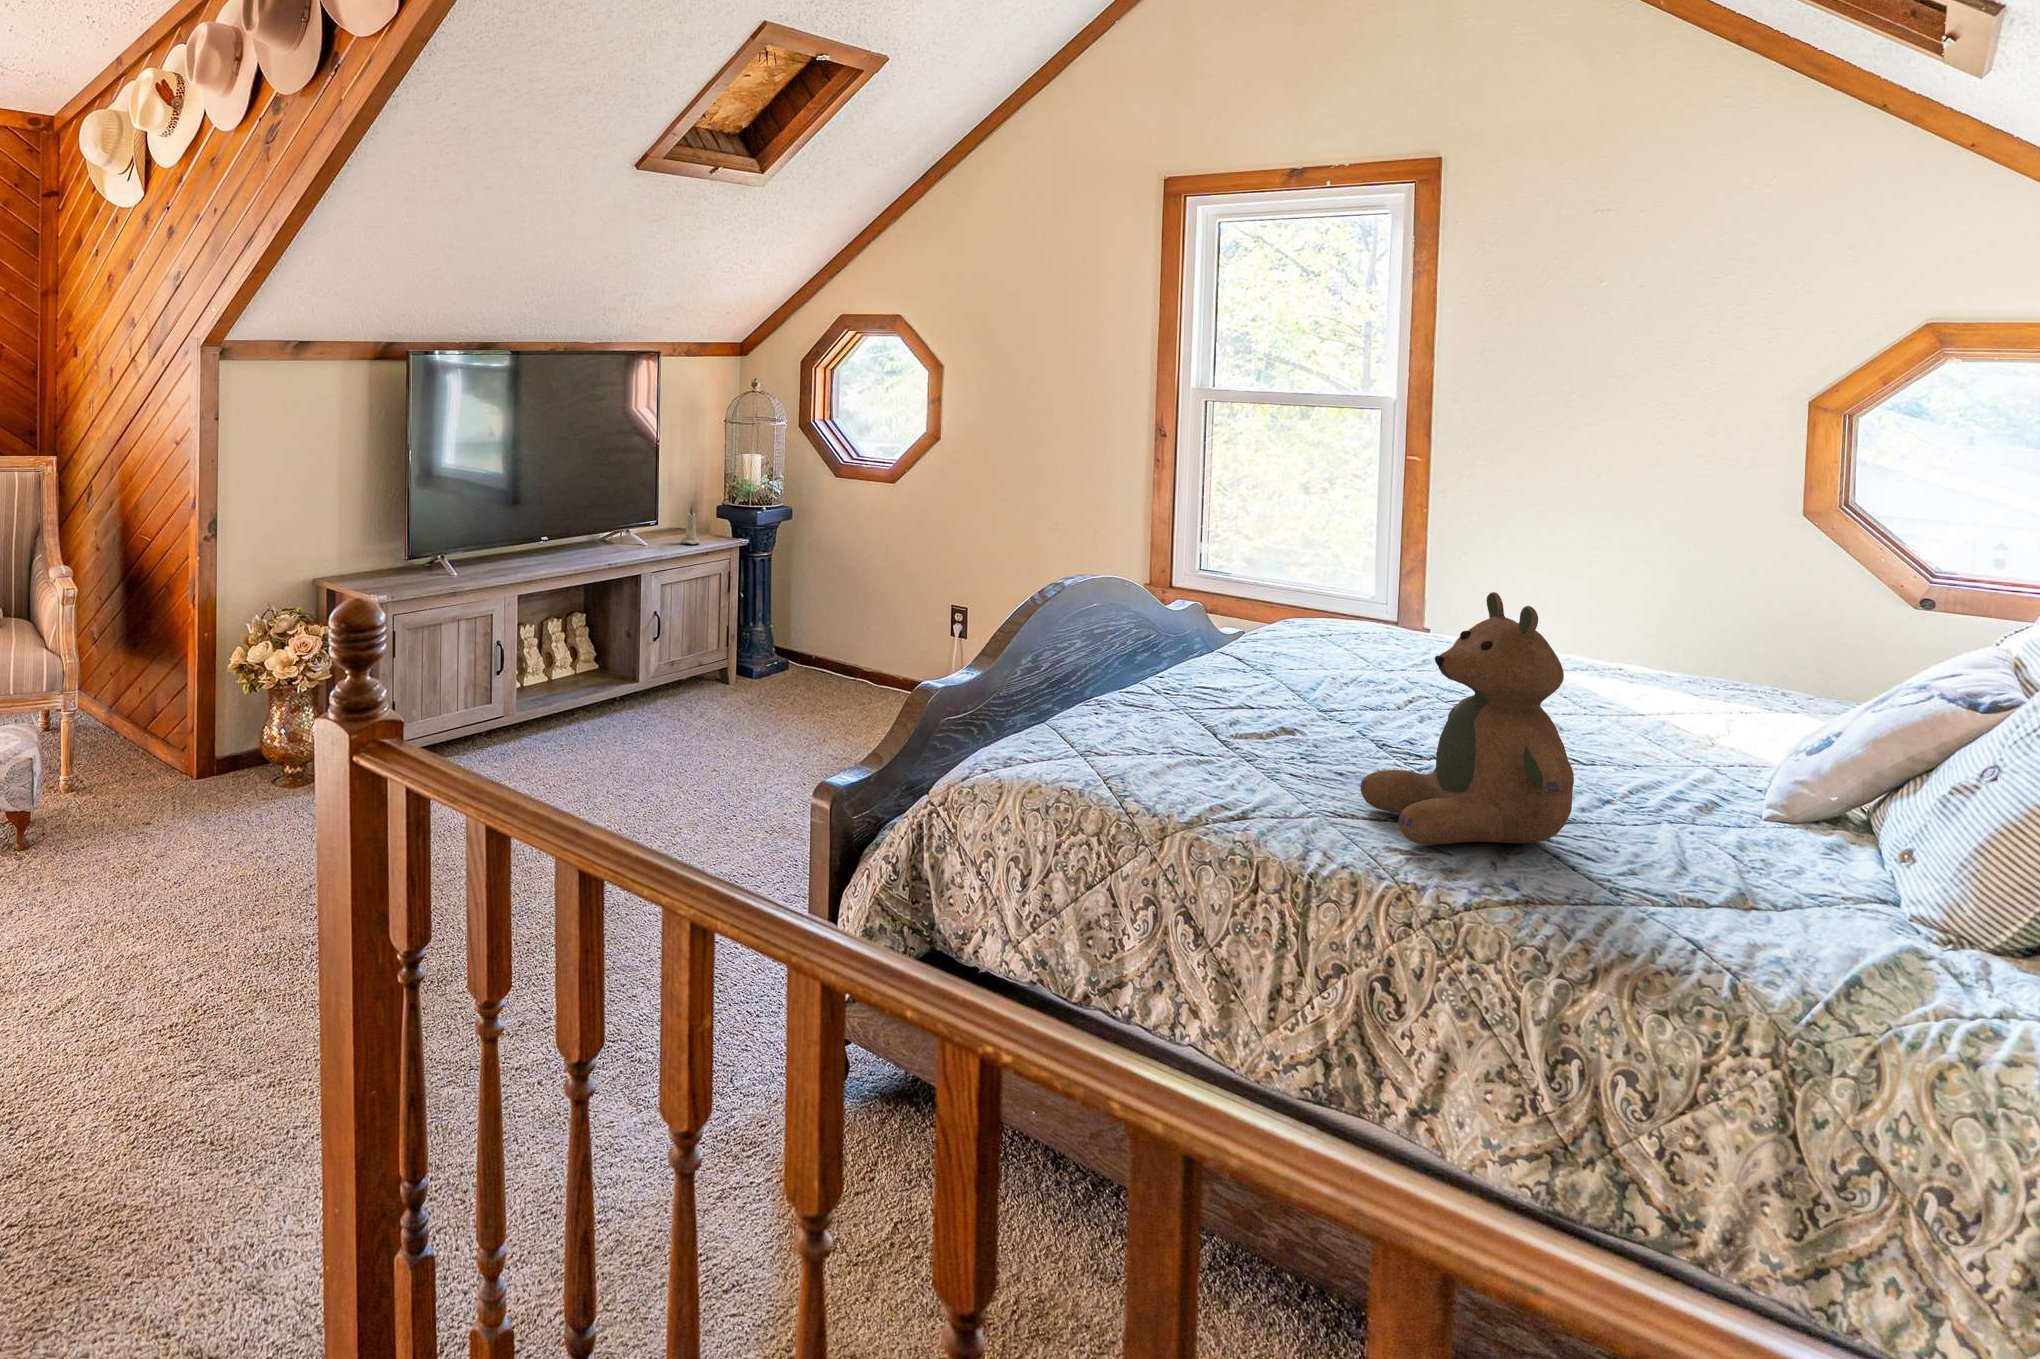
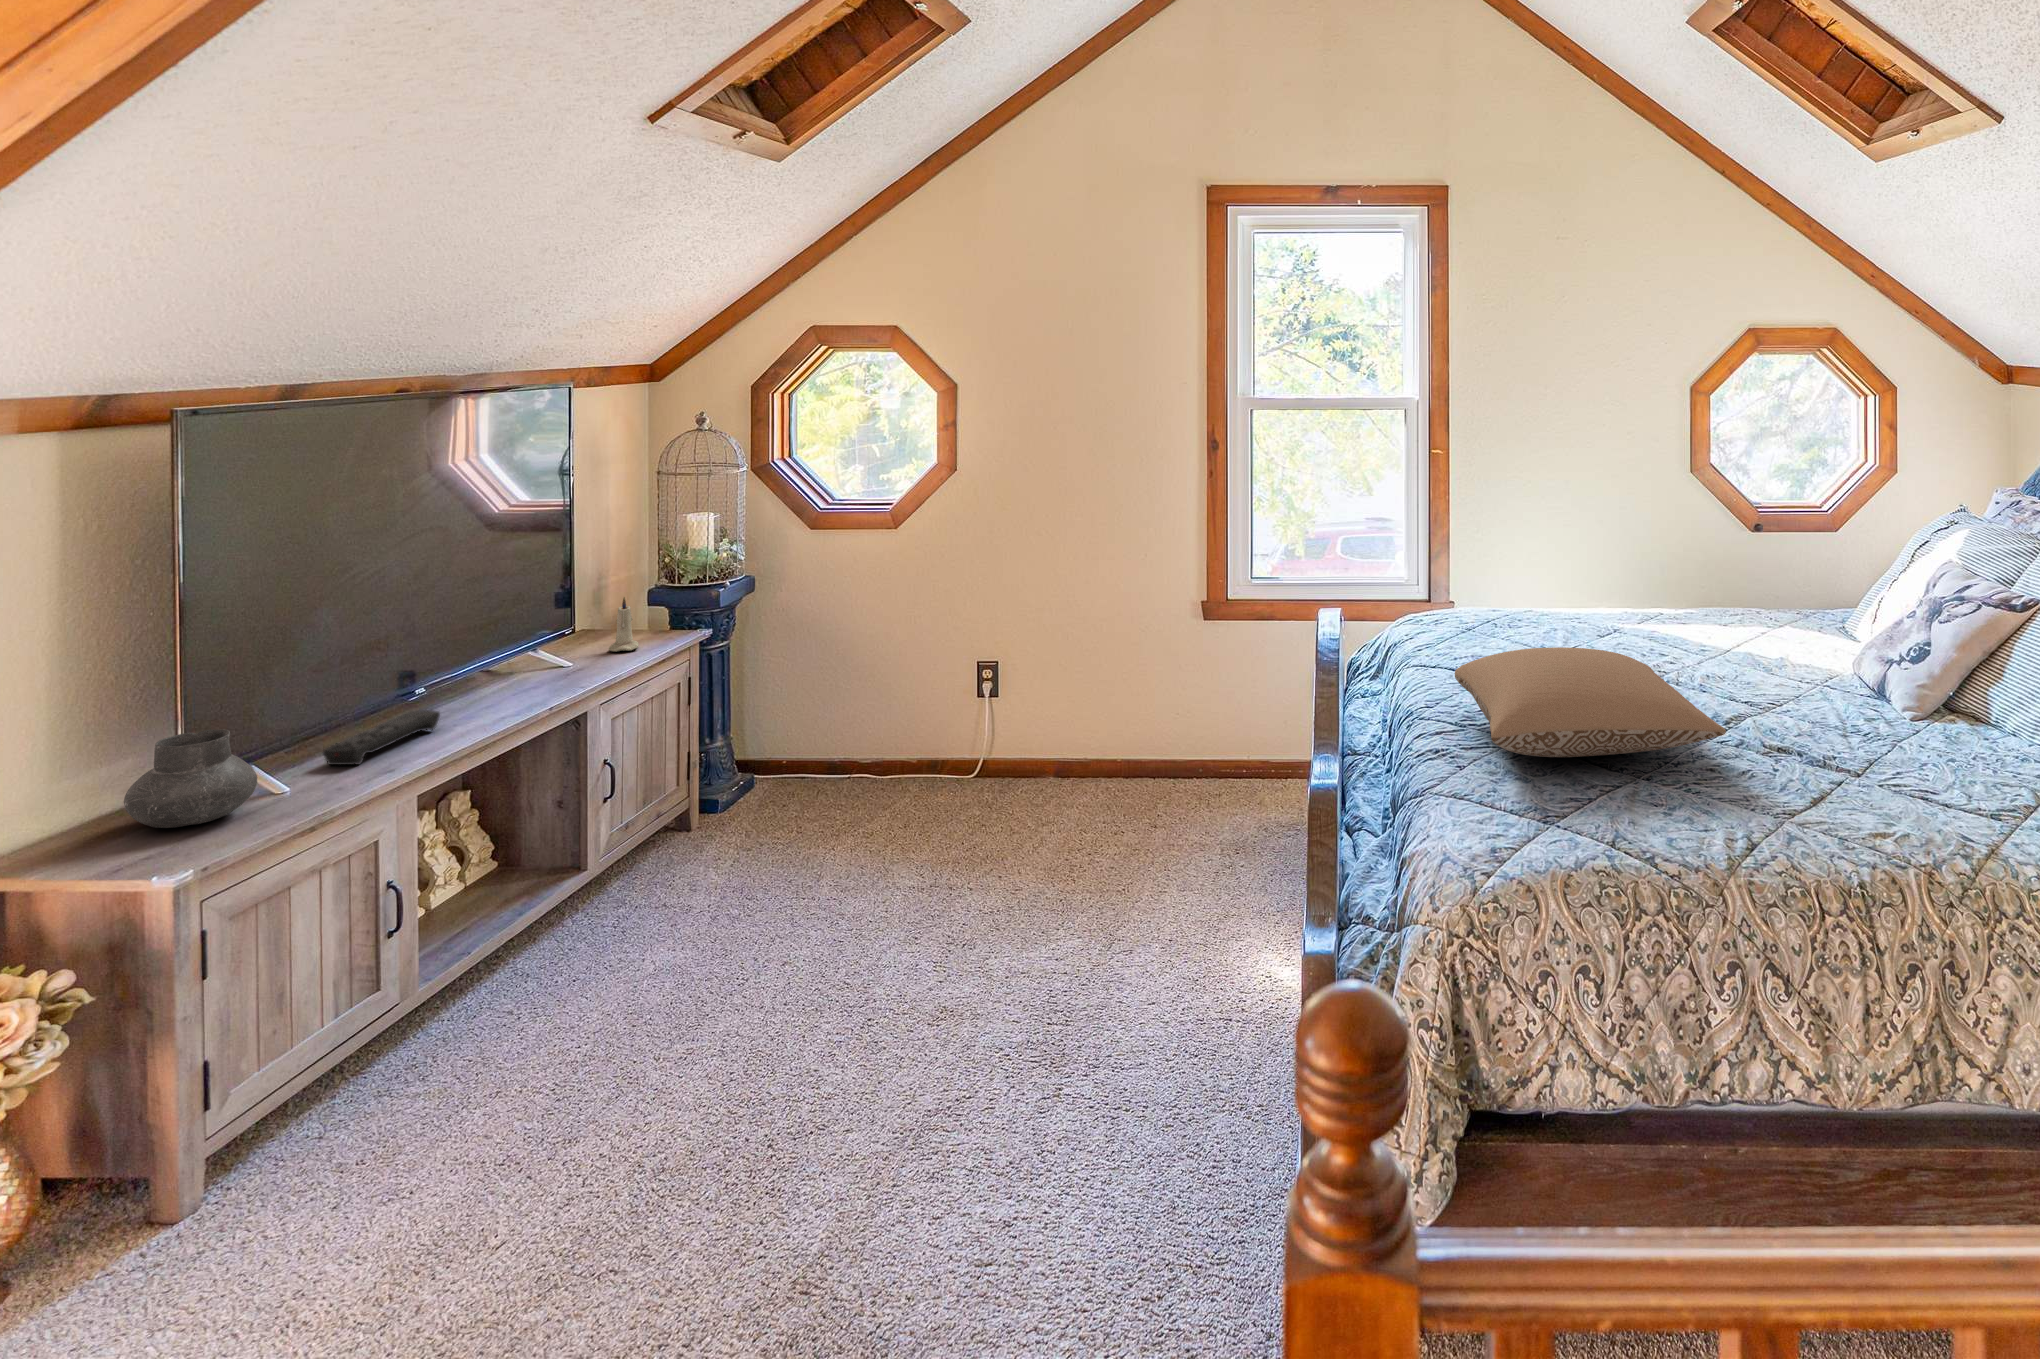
vase: none [382,531,438,580] -> present [124,729,257,828]
remote control: none [481,550,549,572] -> present [323,710,440,765]
teddy bear: present [1360,592,1574,845] -> none [1789,583,1977,824]
pillow: none [1072,621,1369,732] -> present [1455,647,1726,757]

